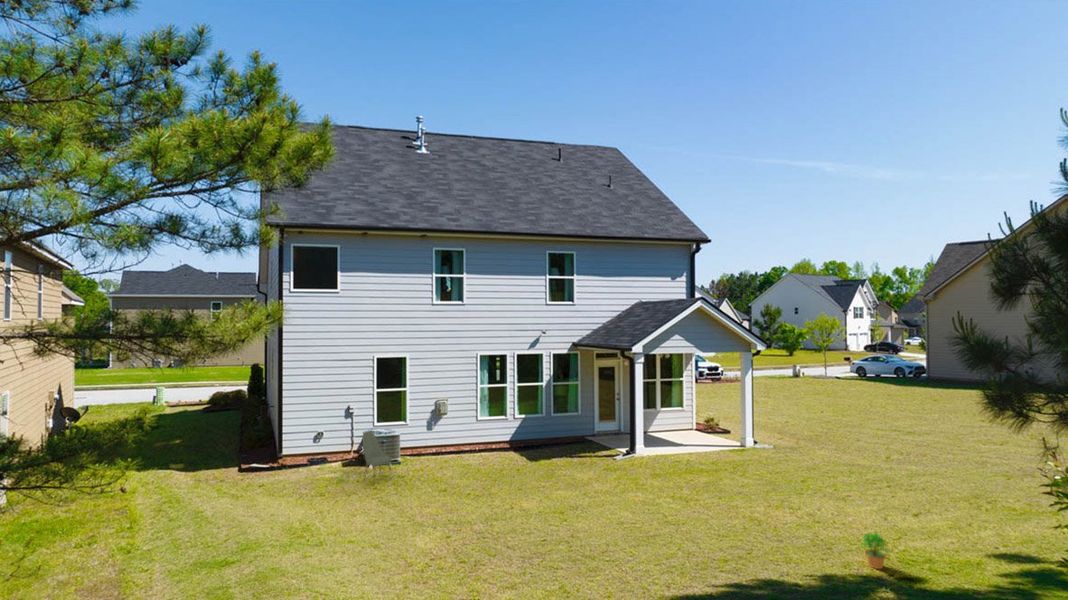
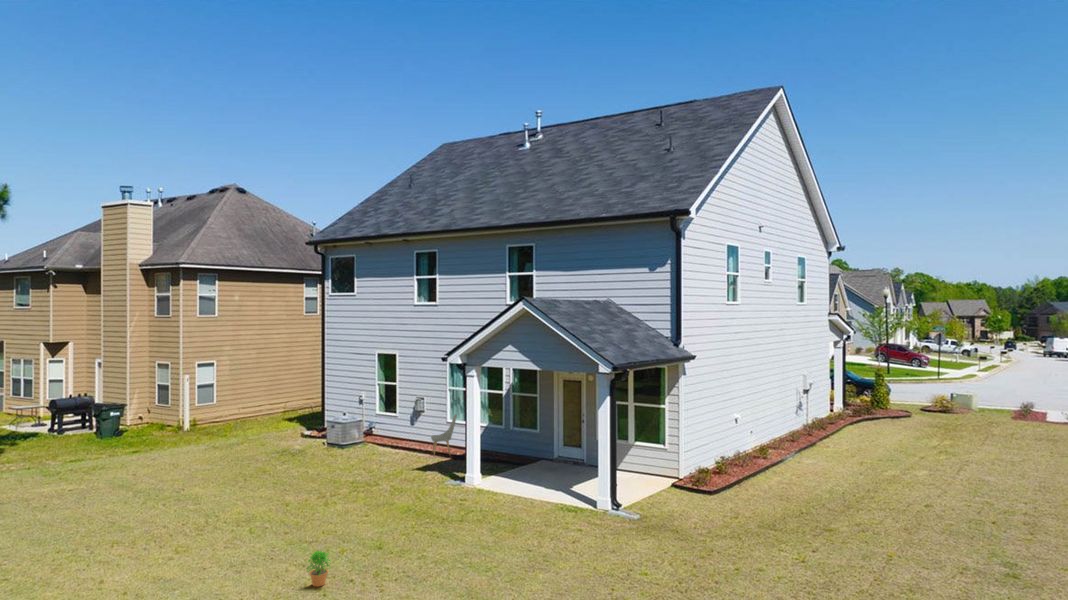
chair: present [363,430,393,478] -> present [431,414,457,455]

